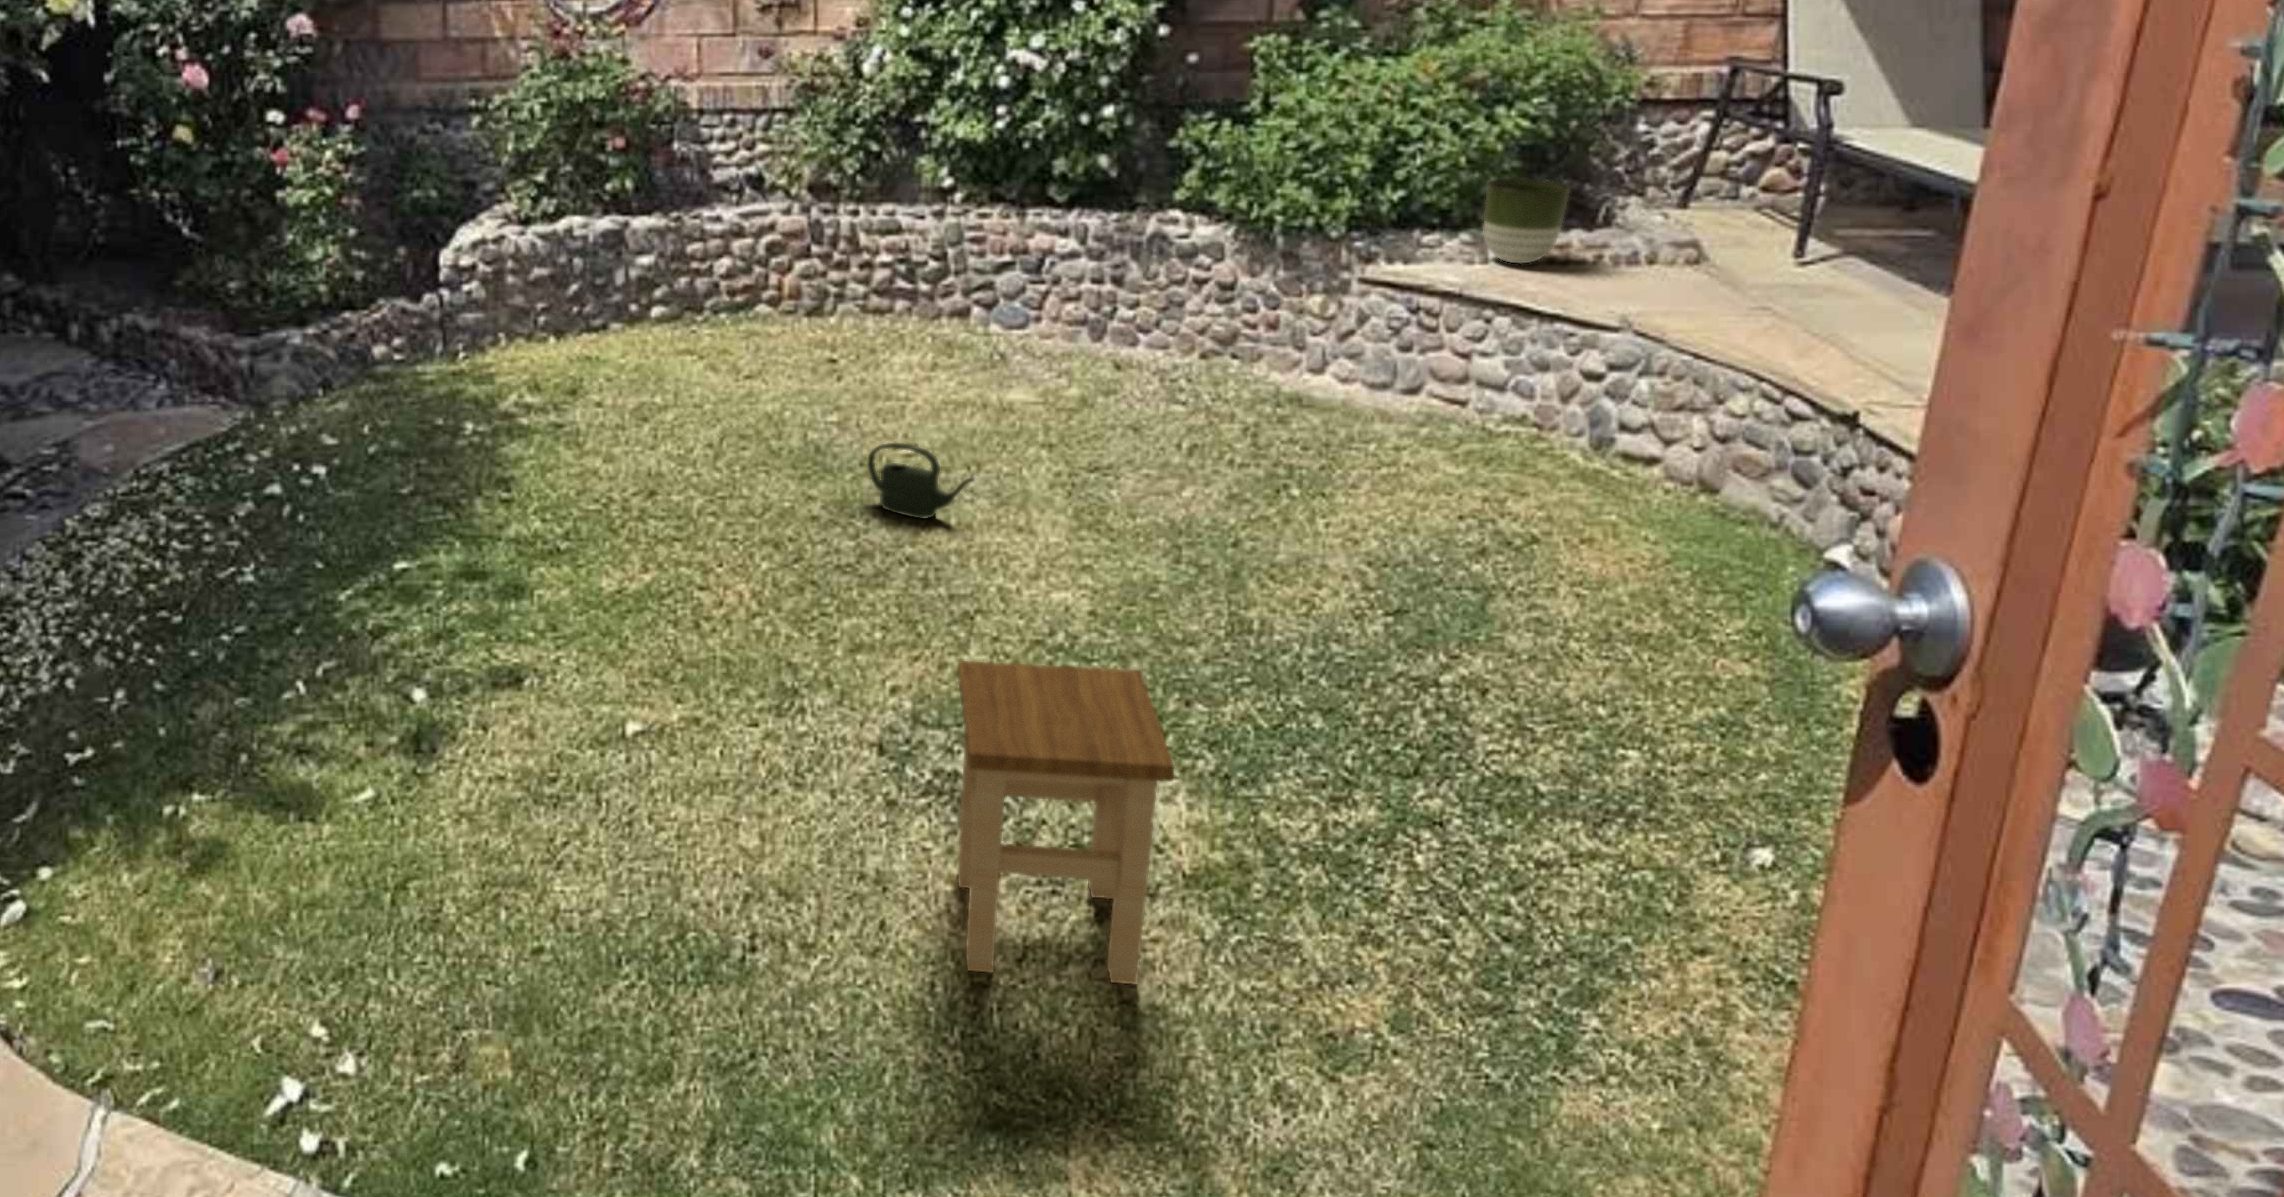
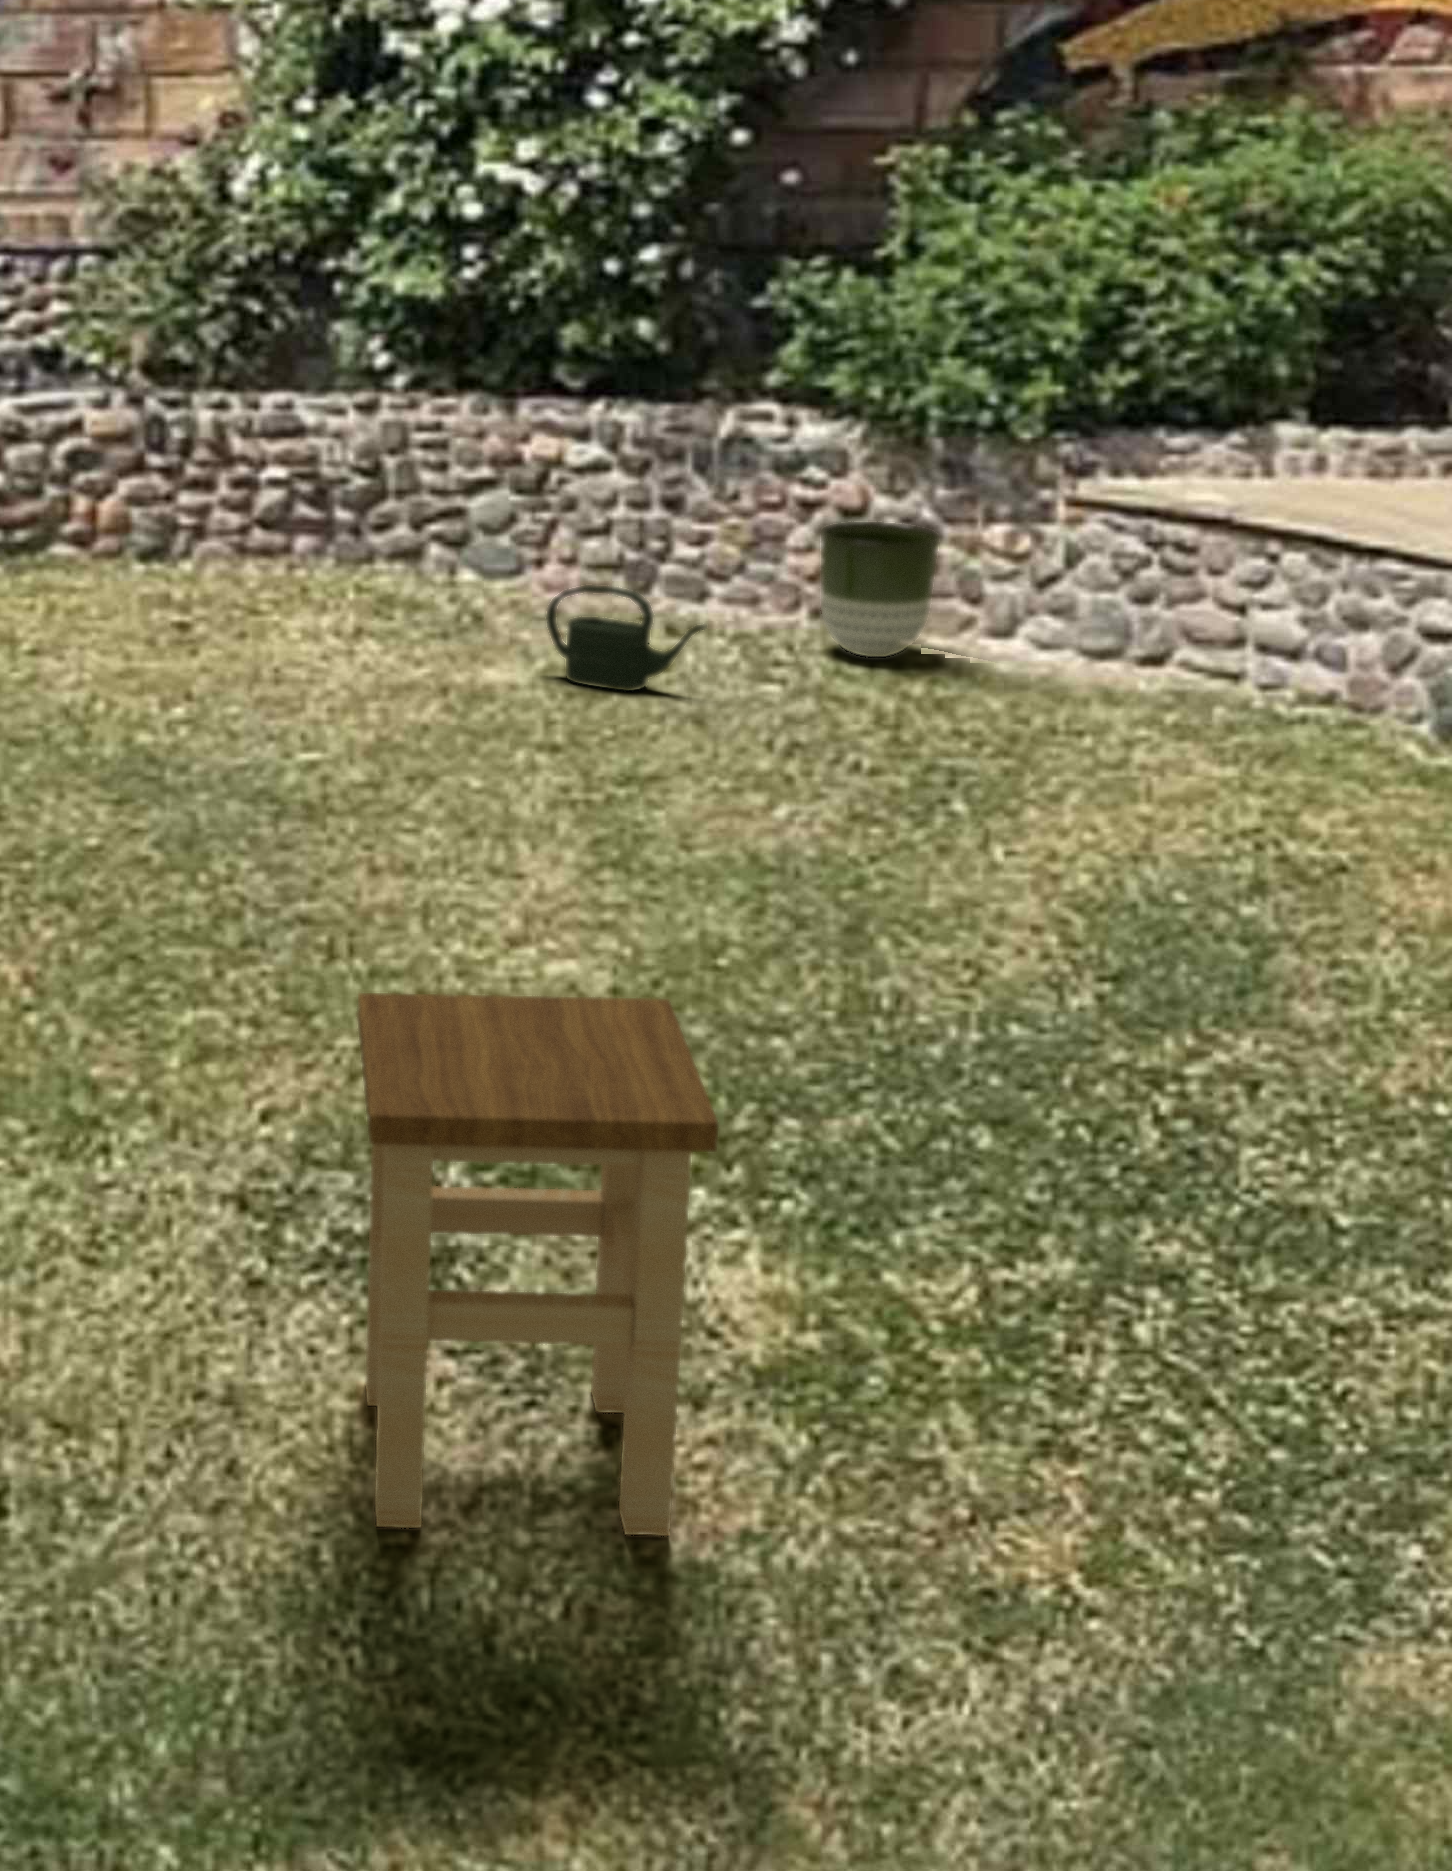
planter: present [1483,178,1570,264] -> present [821,522,939,657]
watering can: present [867,443,975,519] -> present [547,585,706,691]

